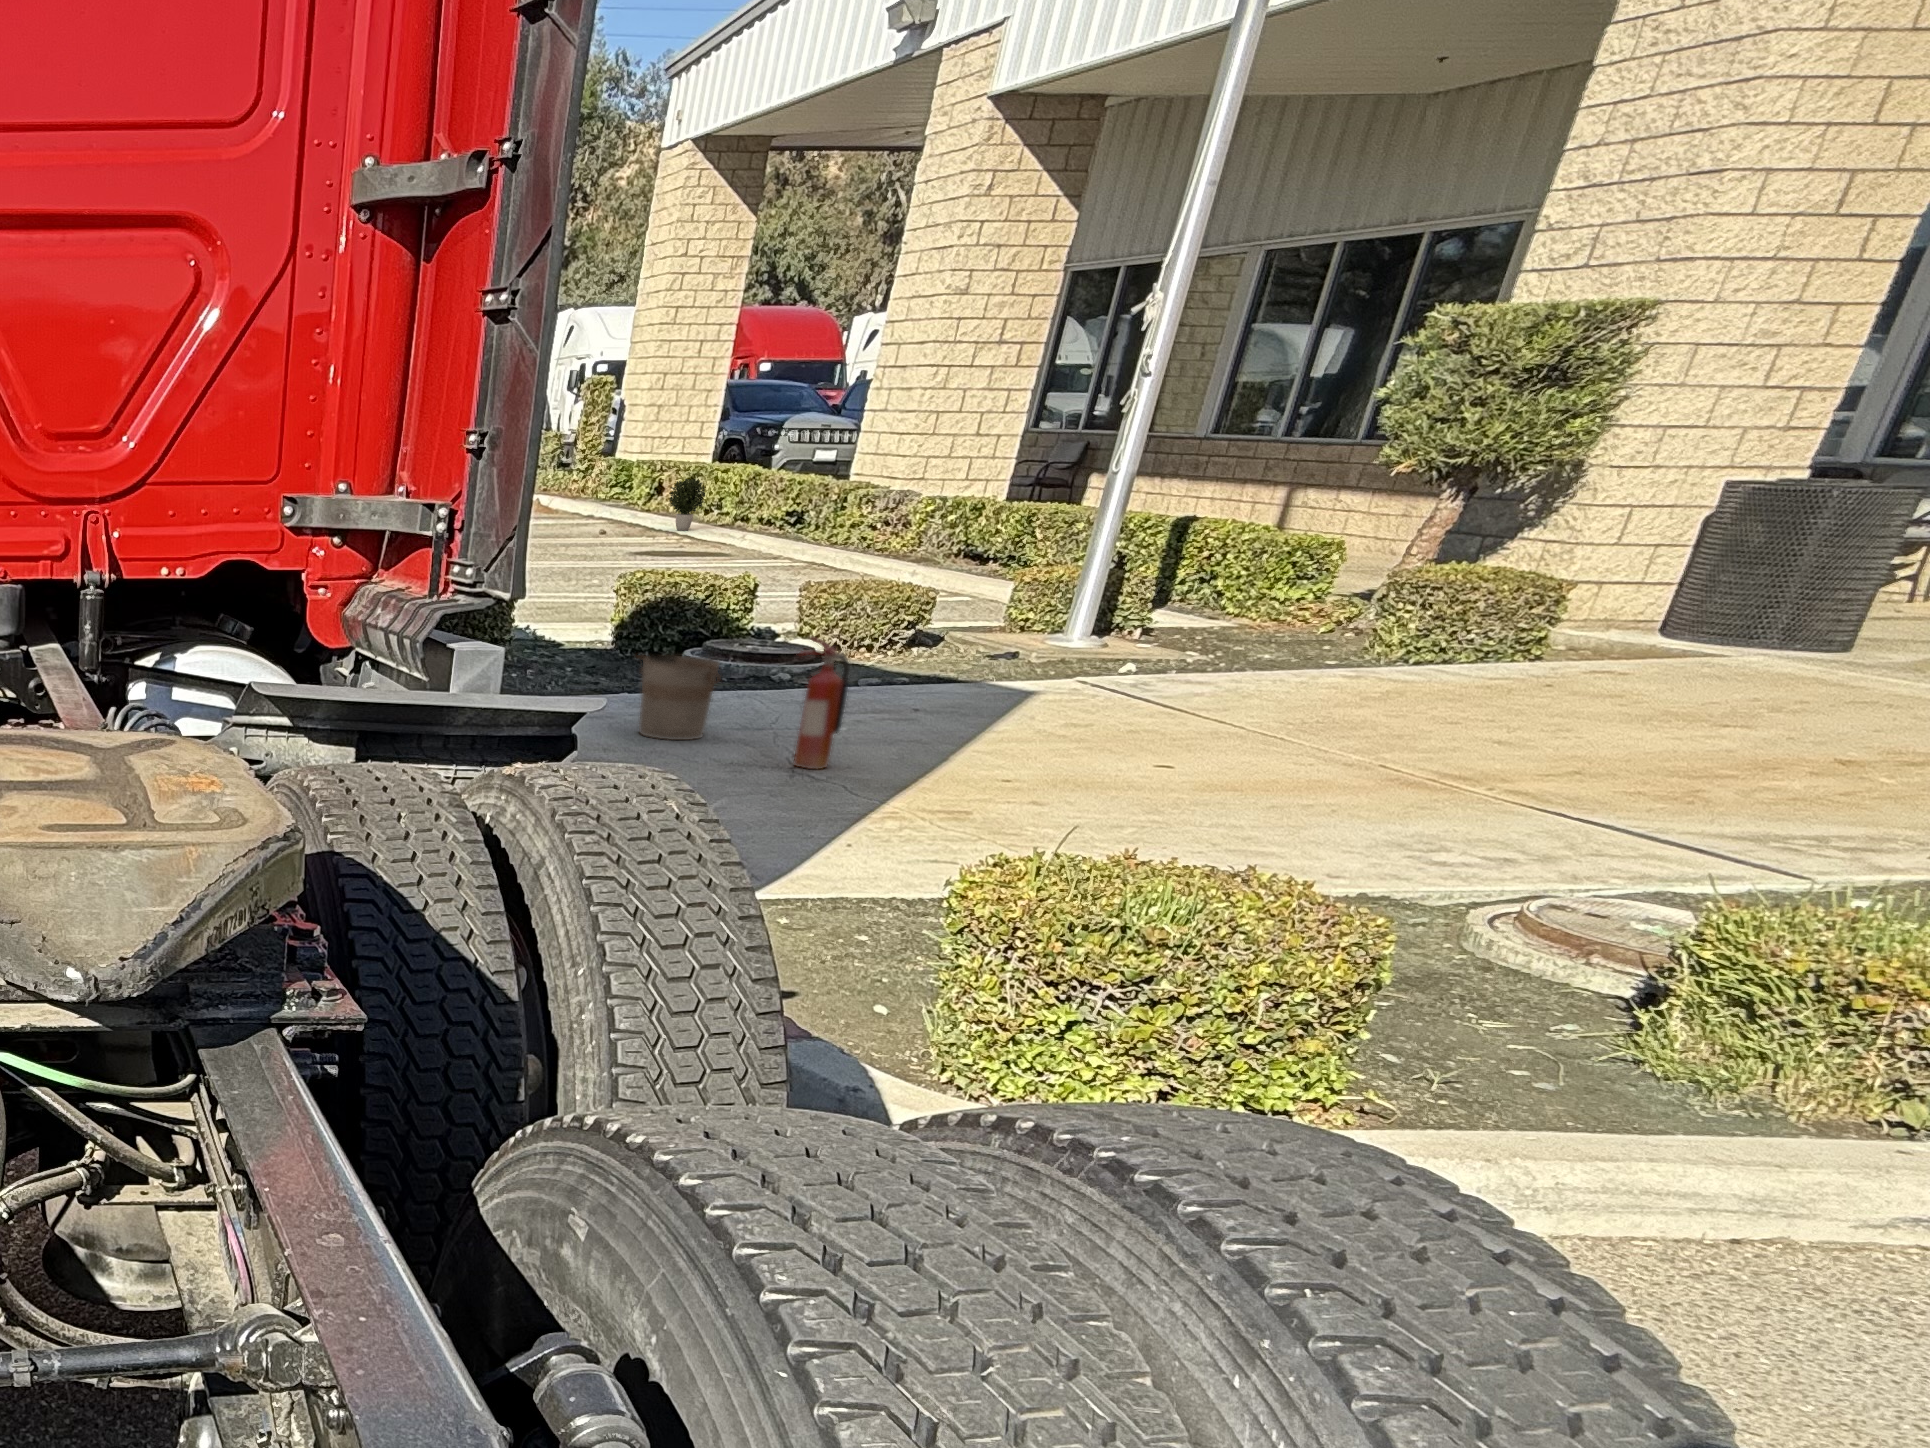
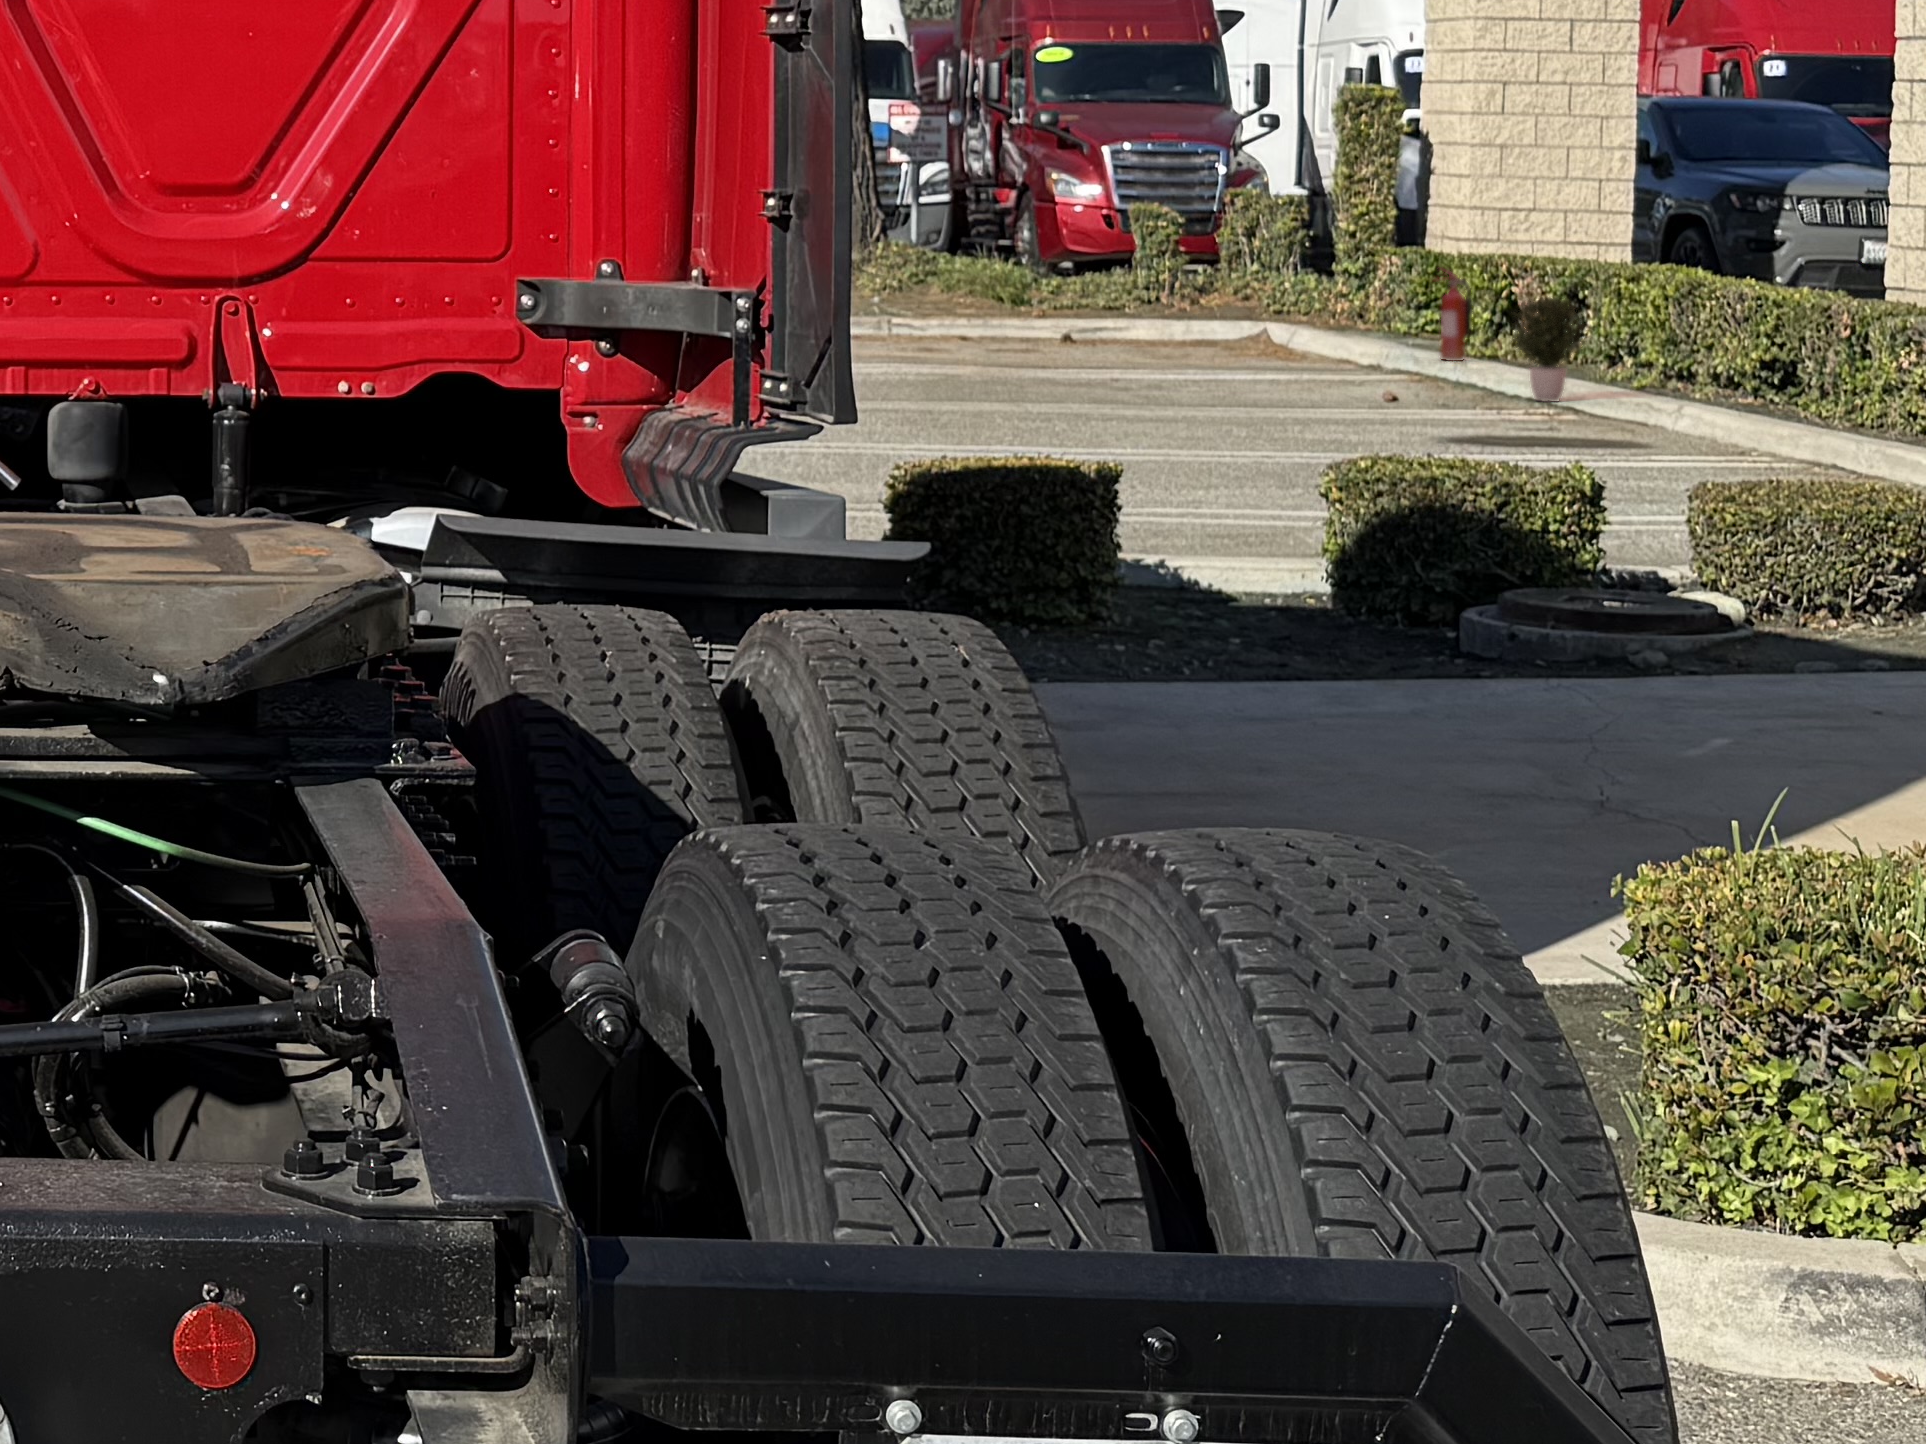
fire extinguisher: present [794,636,850,769] -> present [1435,269,1472,361]
bucket: present [638,656,720,740] -> none [1311,605,1477,768]

